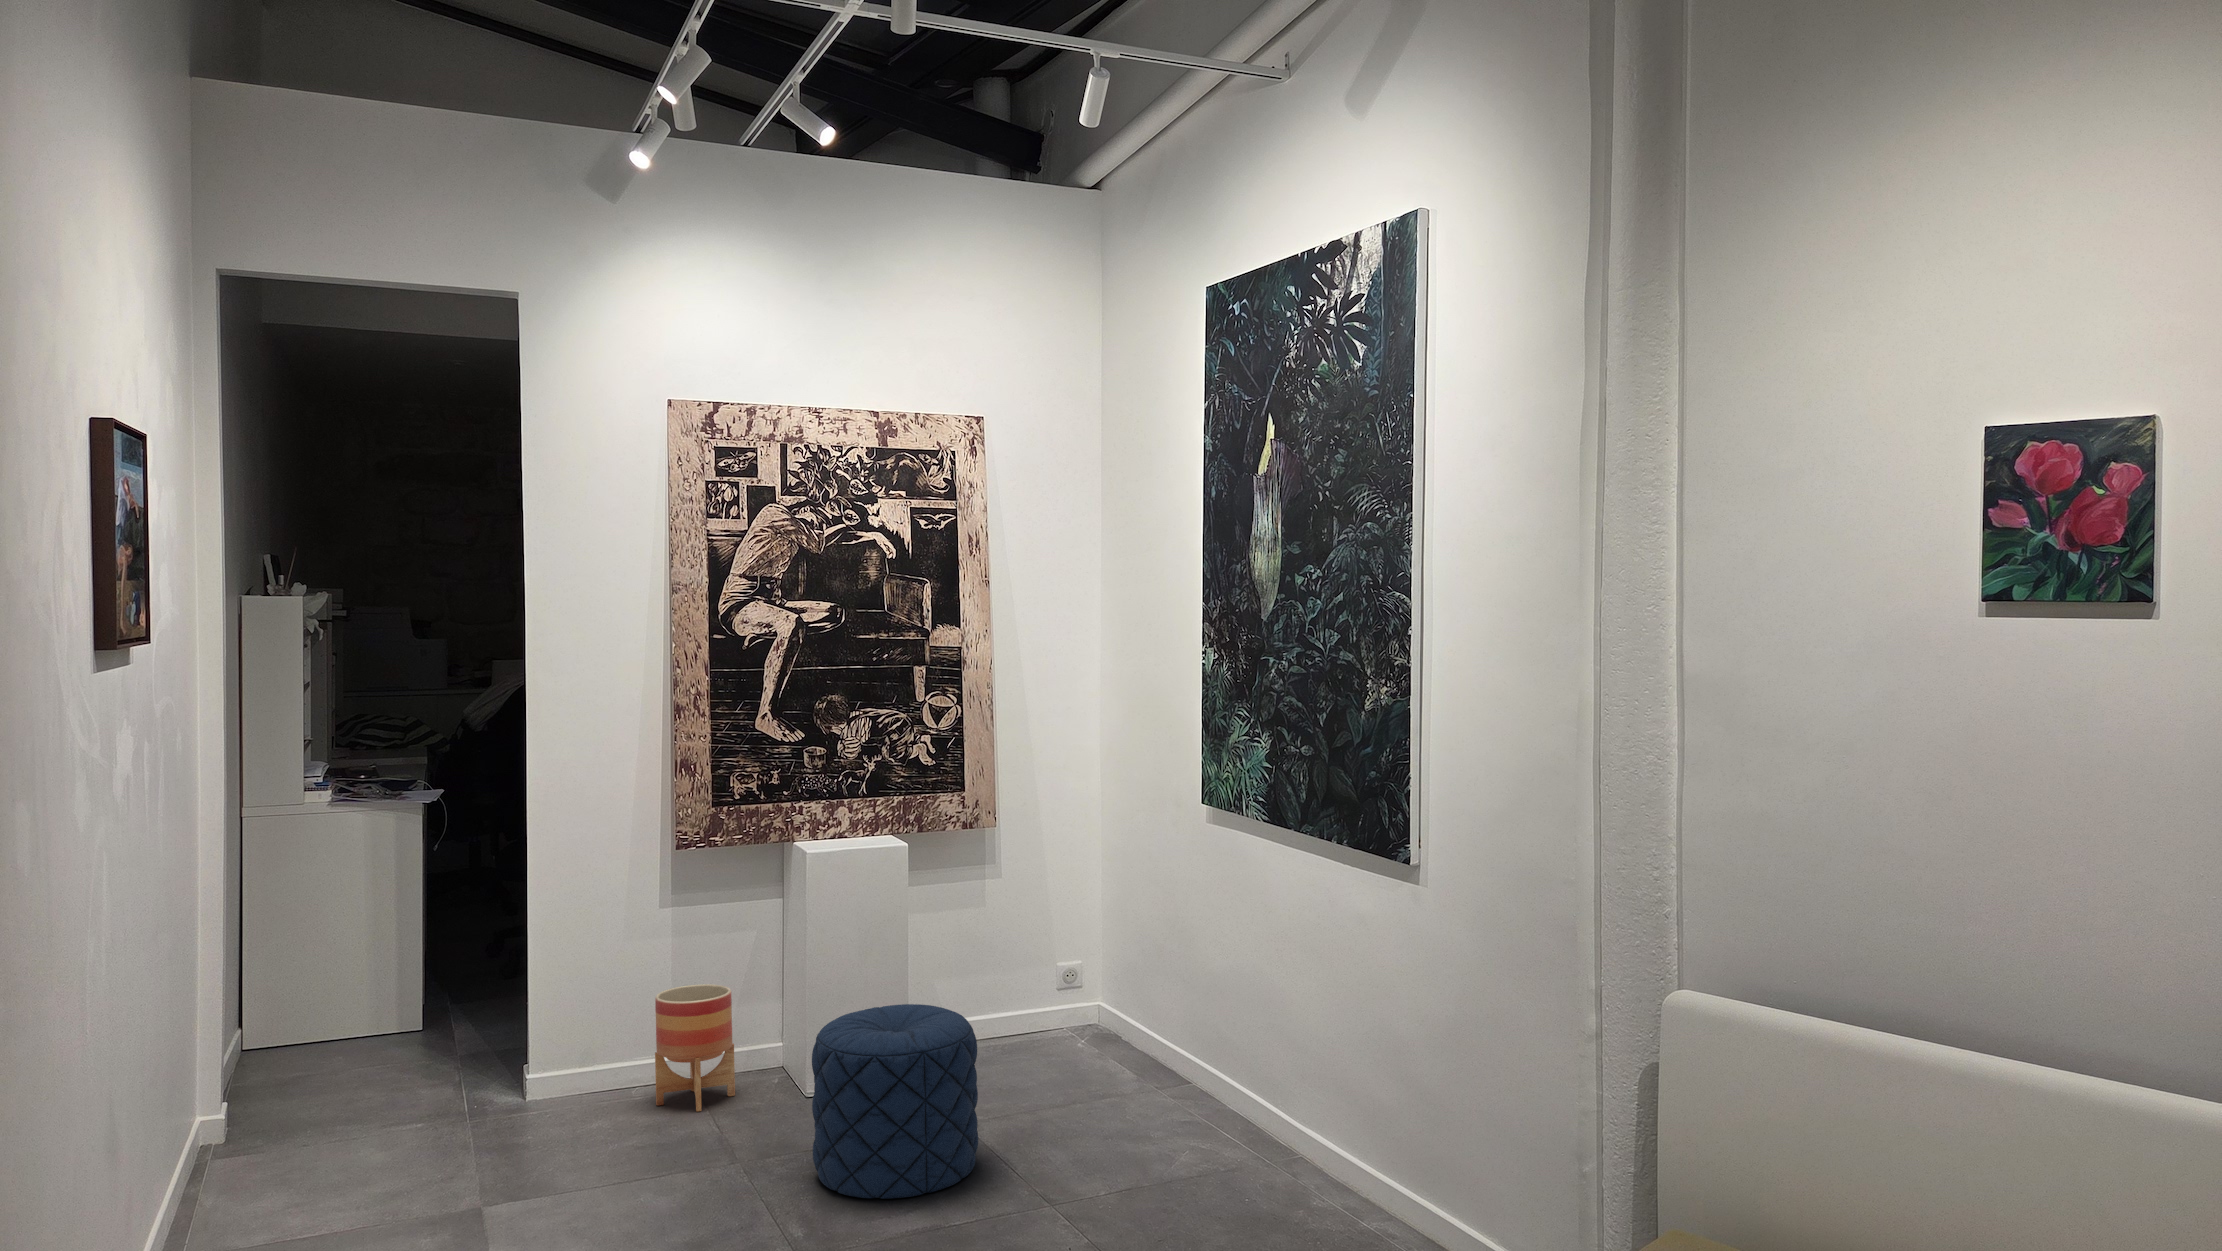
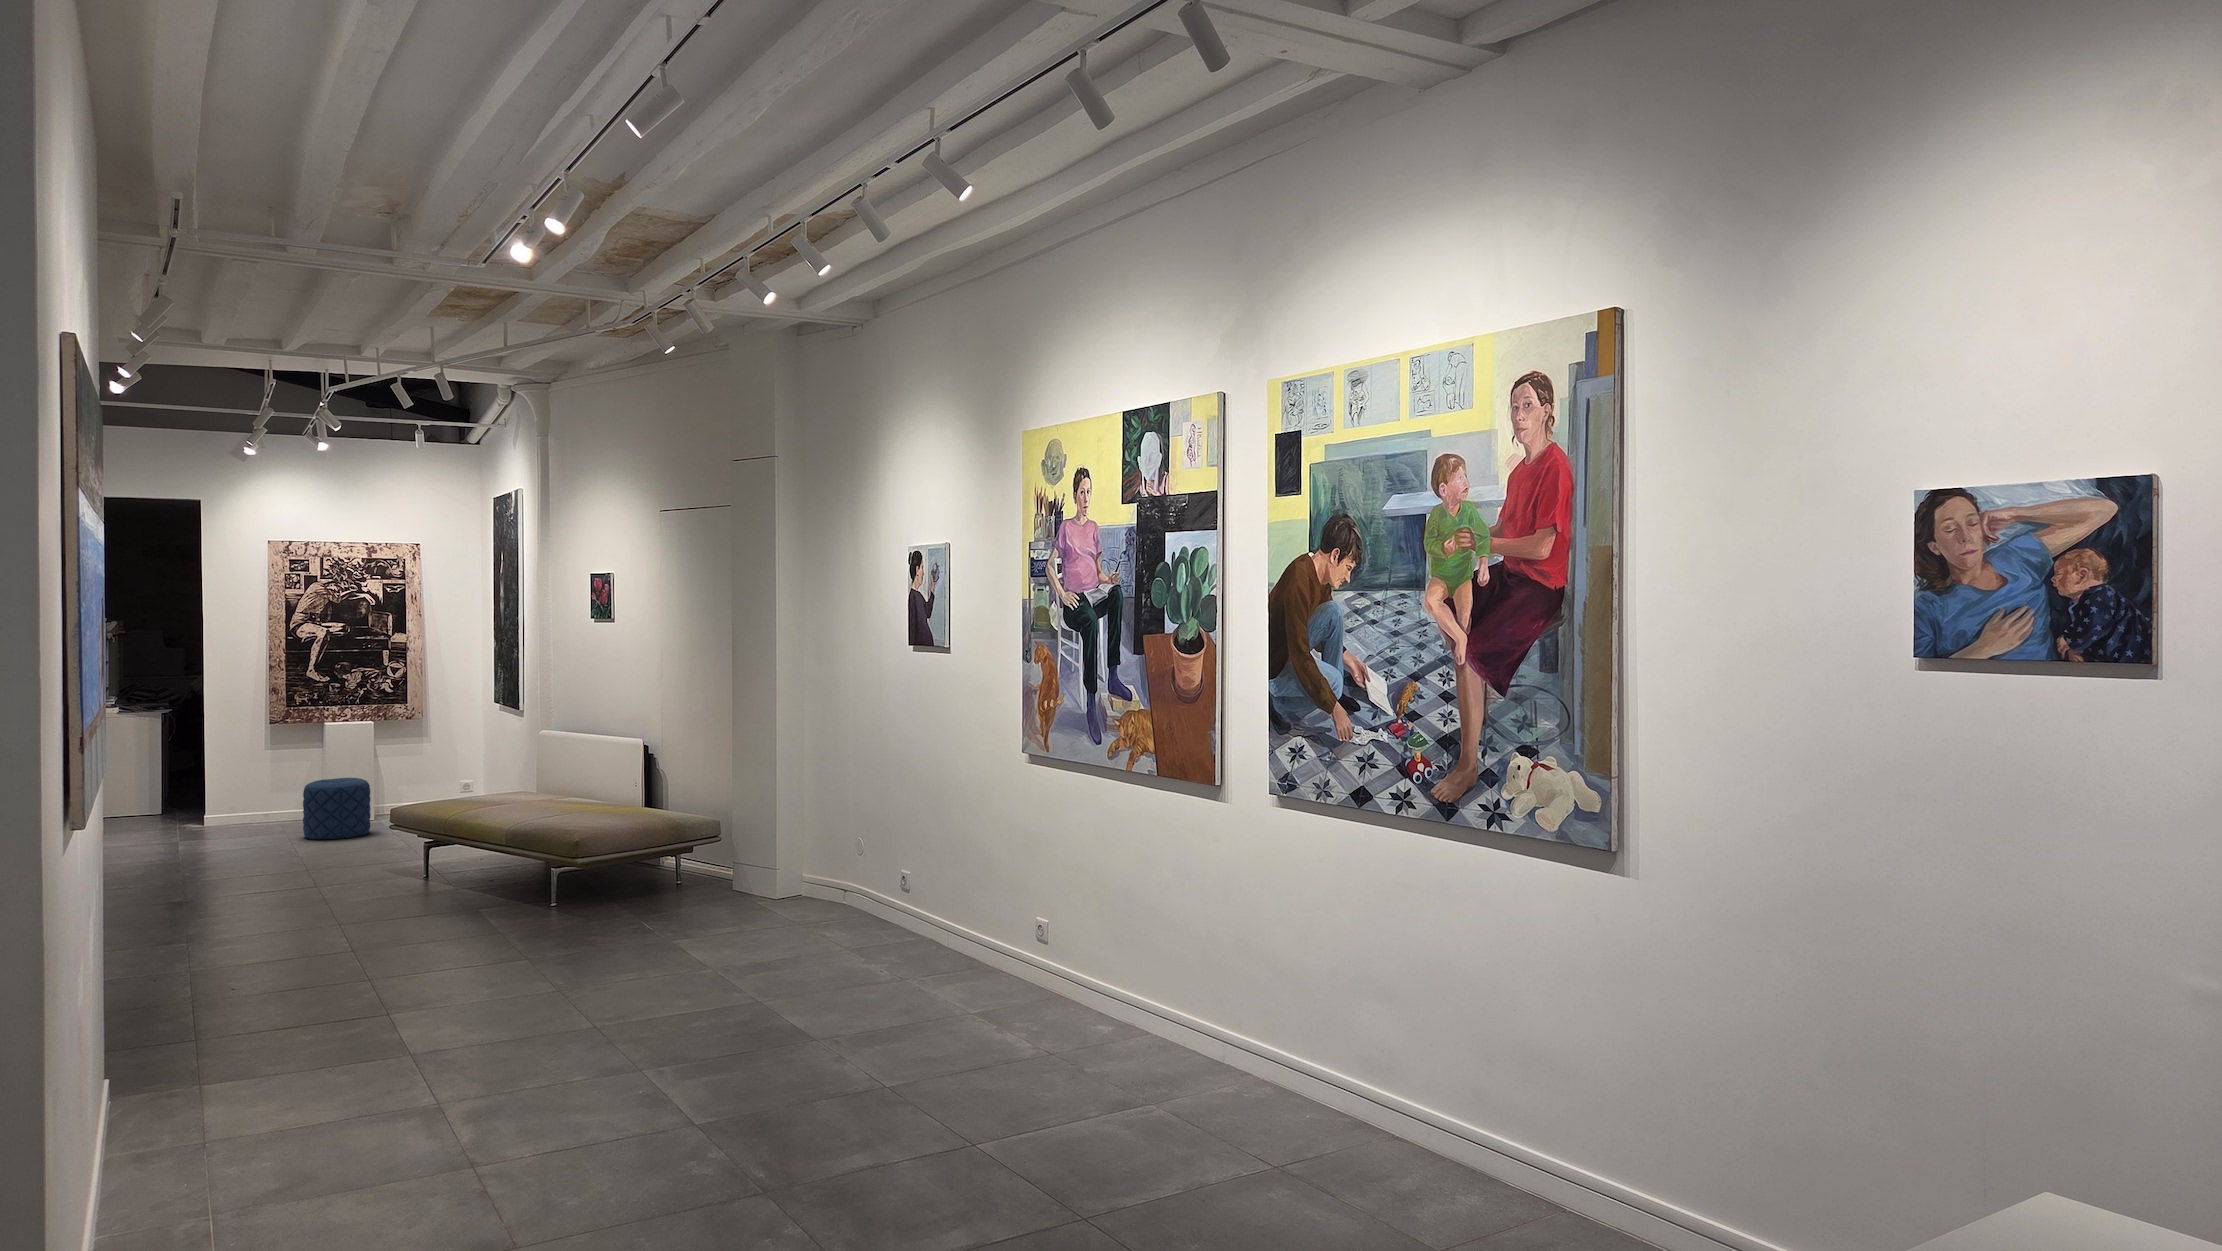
planter: present [655,984,735,1111] -> none [258,780,293,827]

